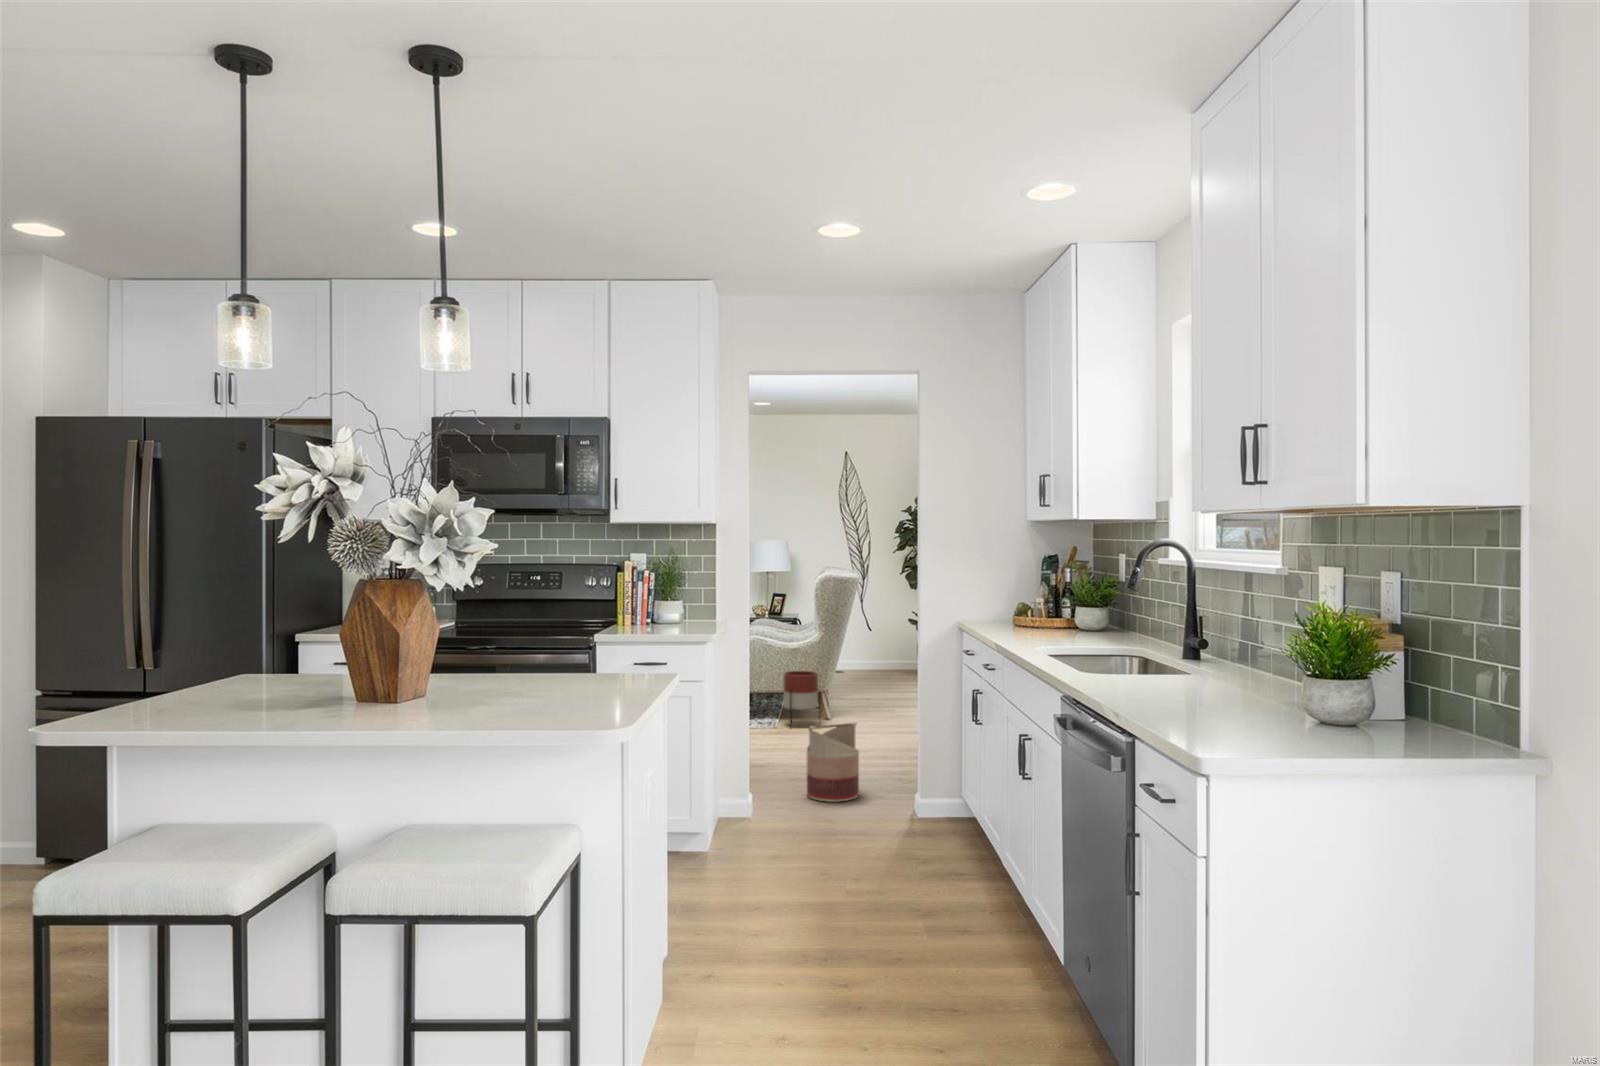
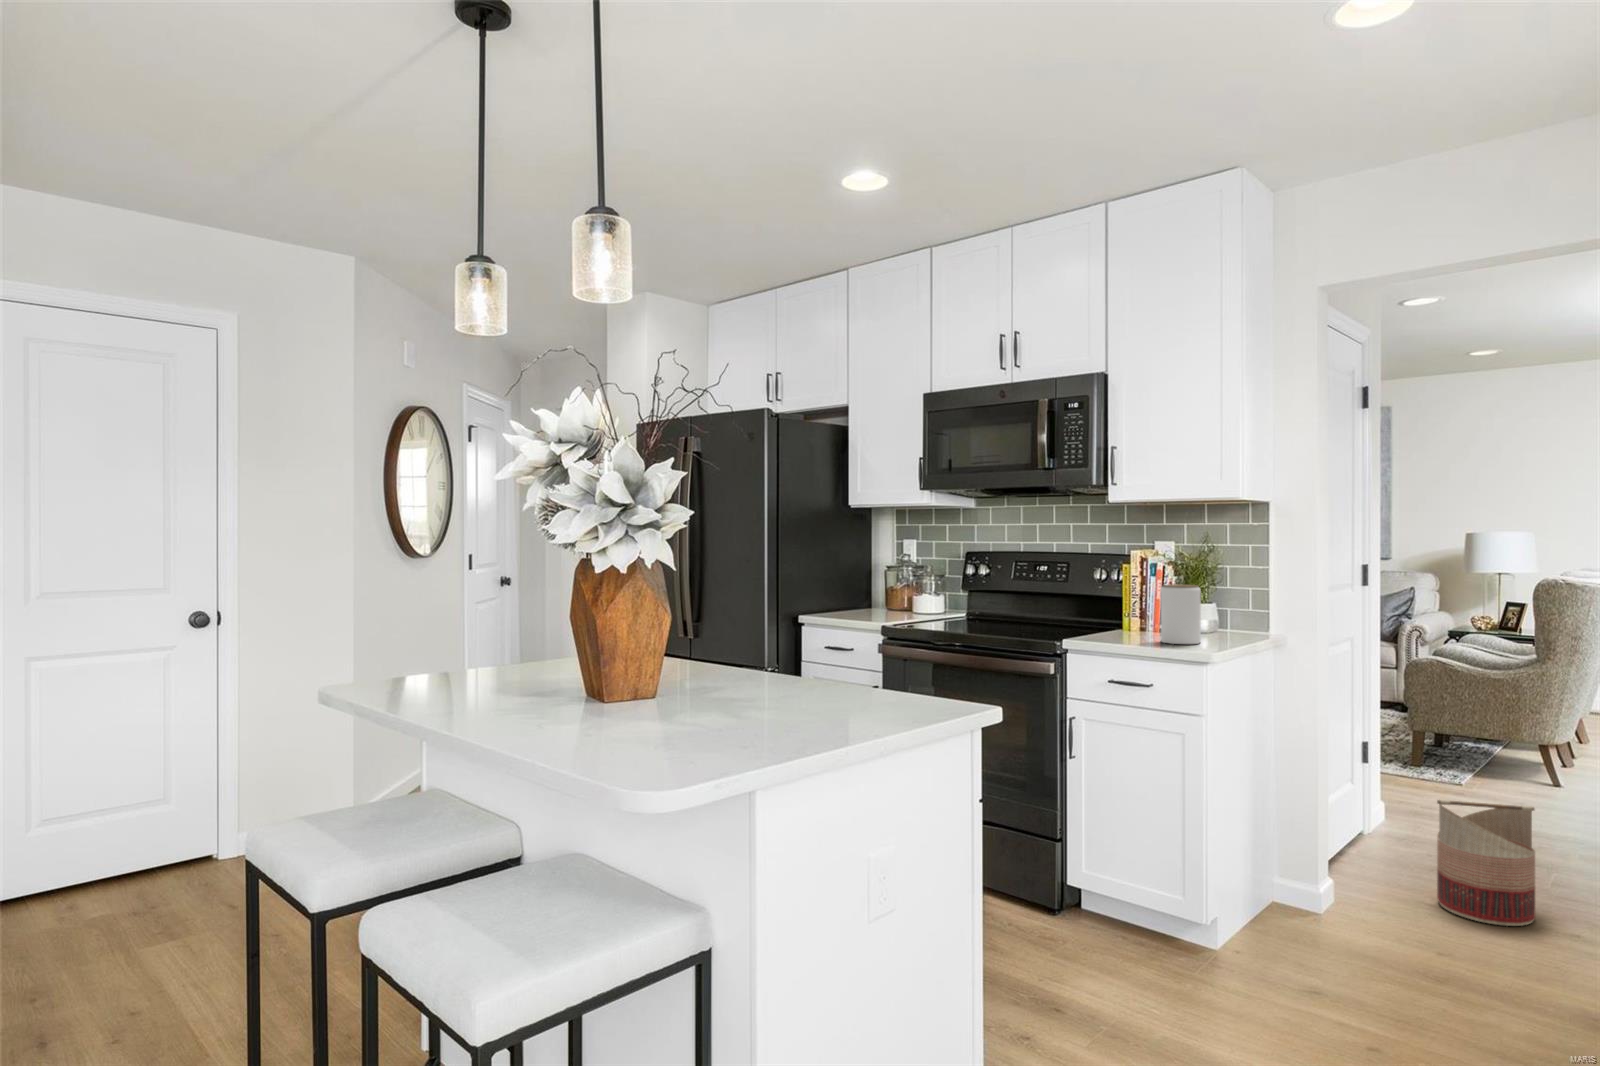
jar: none [658,587,687,632] -> present [1160,584,1201,644]
planter: present [783,671,820,723] -> none [1470,711,1536,795]

